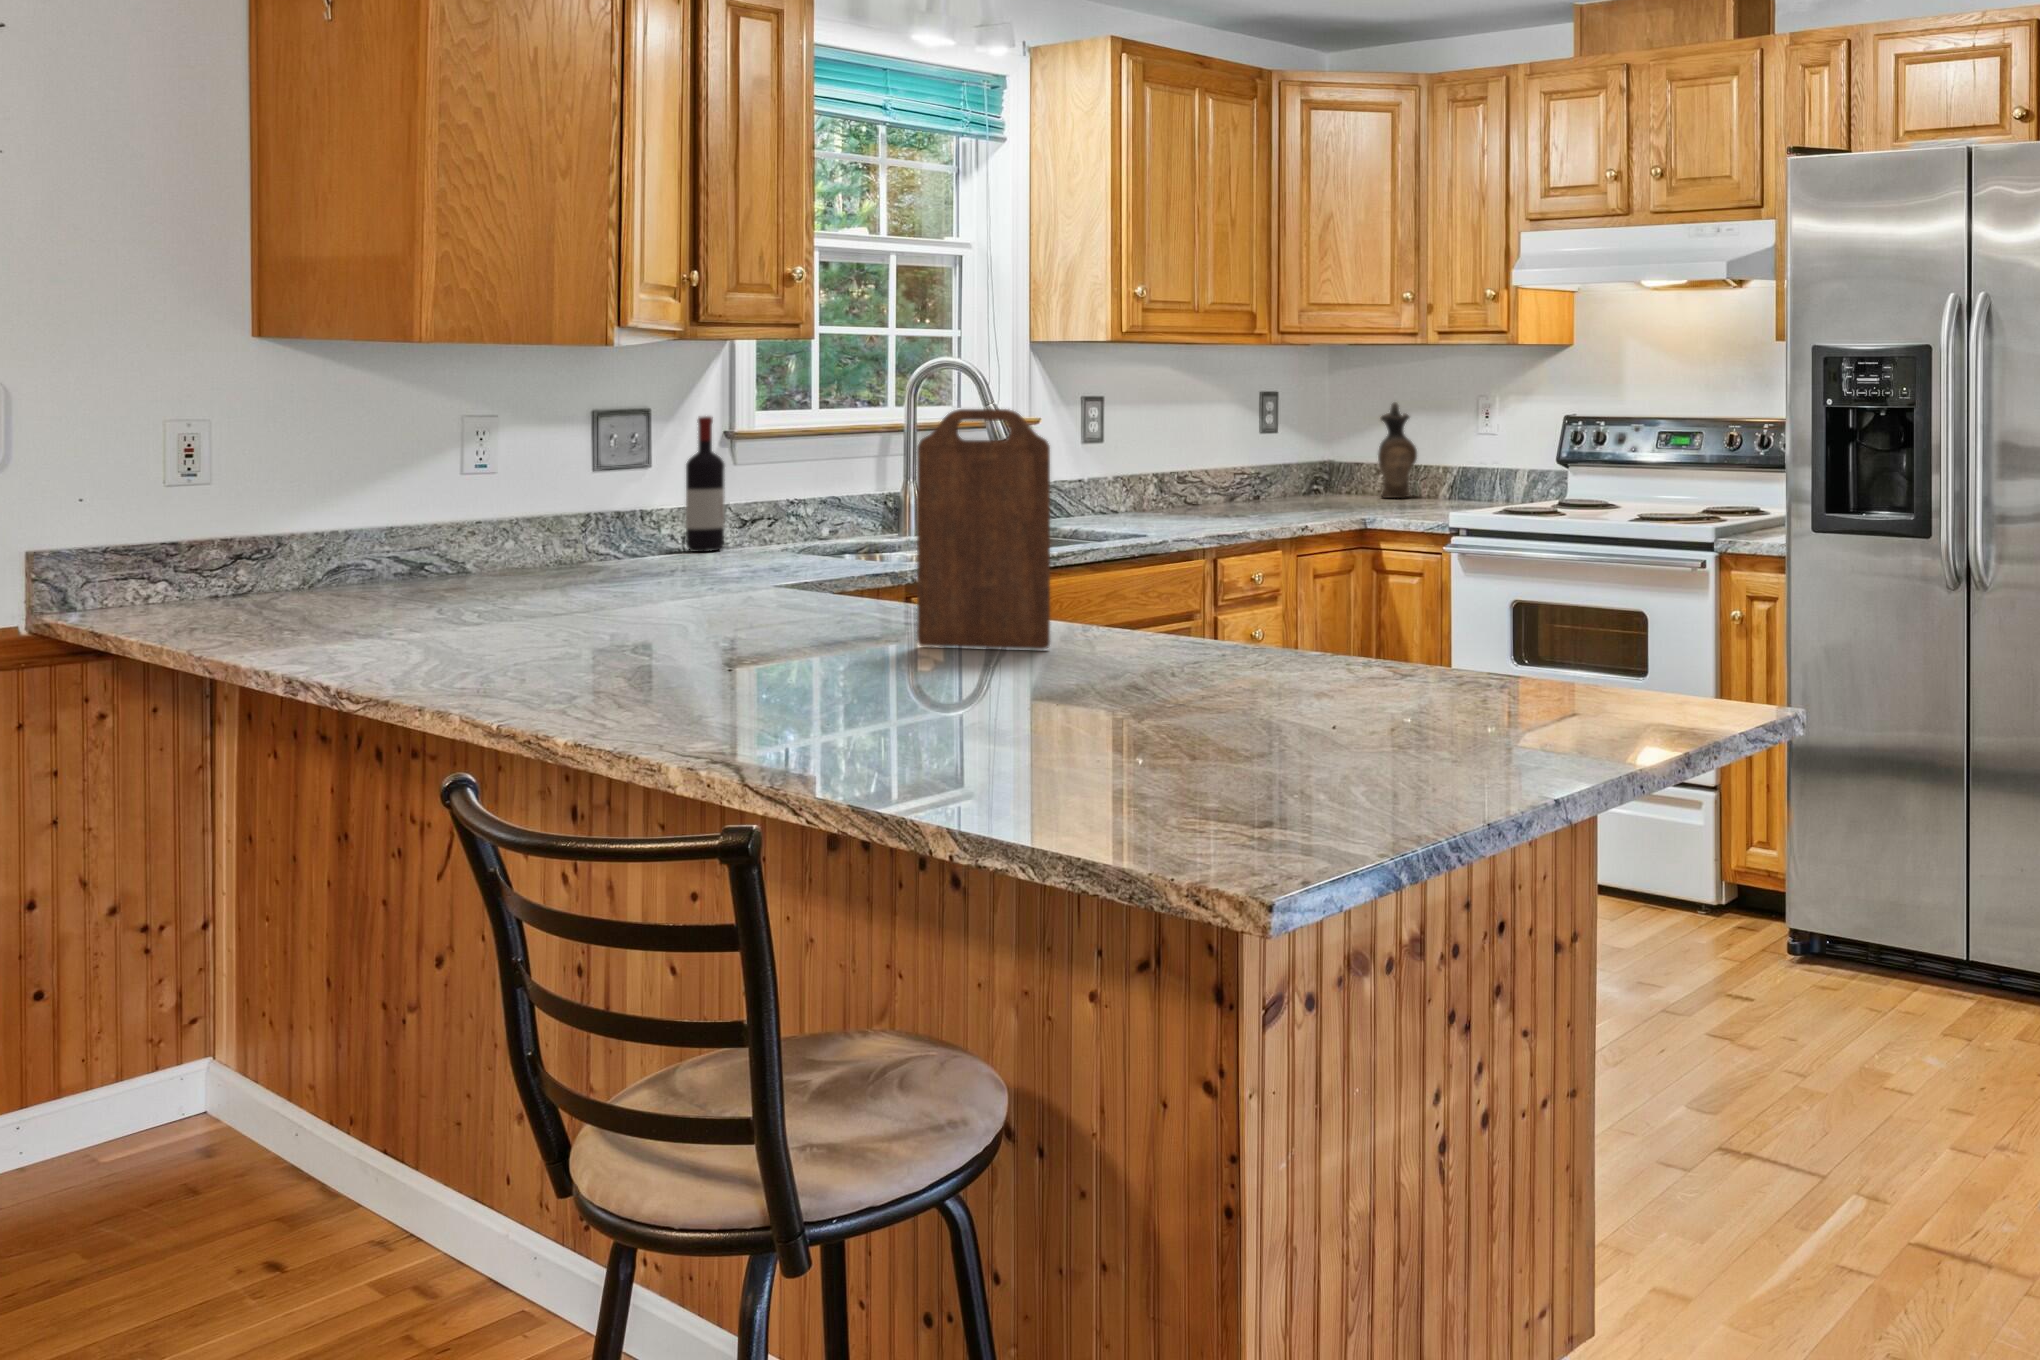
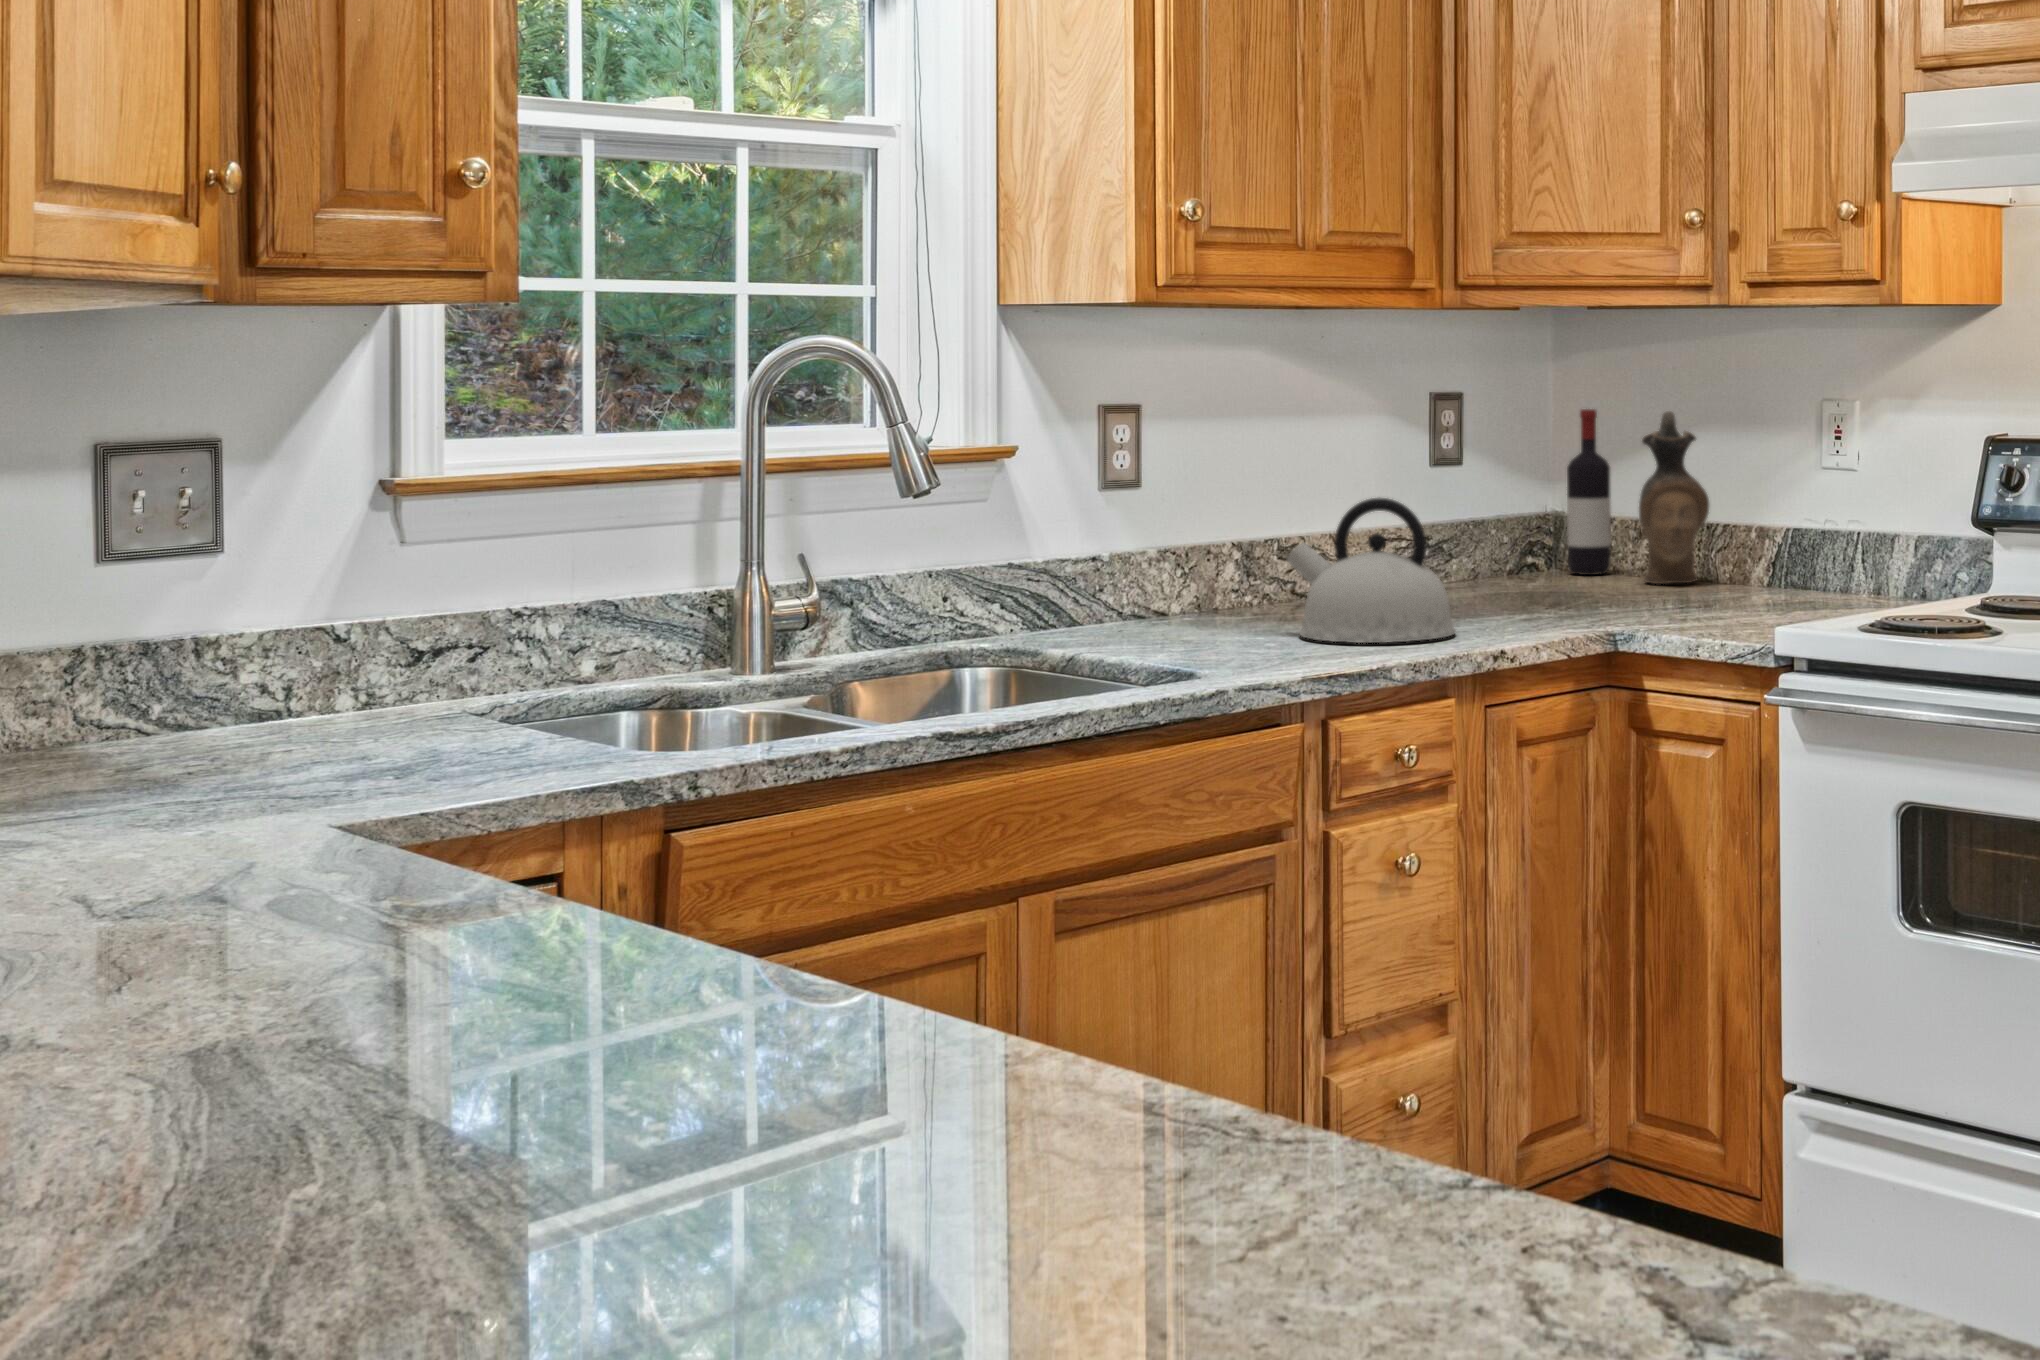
cutting board: present [917,409,1050,650] -> none [367,476,705,1149]
wine bottle: present [686,416,725,552] -> present [1567,409,1611,575]
kettle: none [1190,446,1282,522] -> present [1287,498,1456,643]

